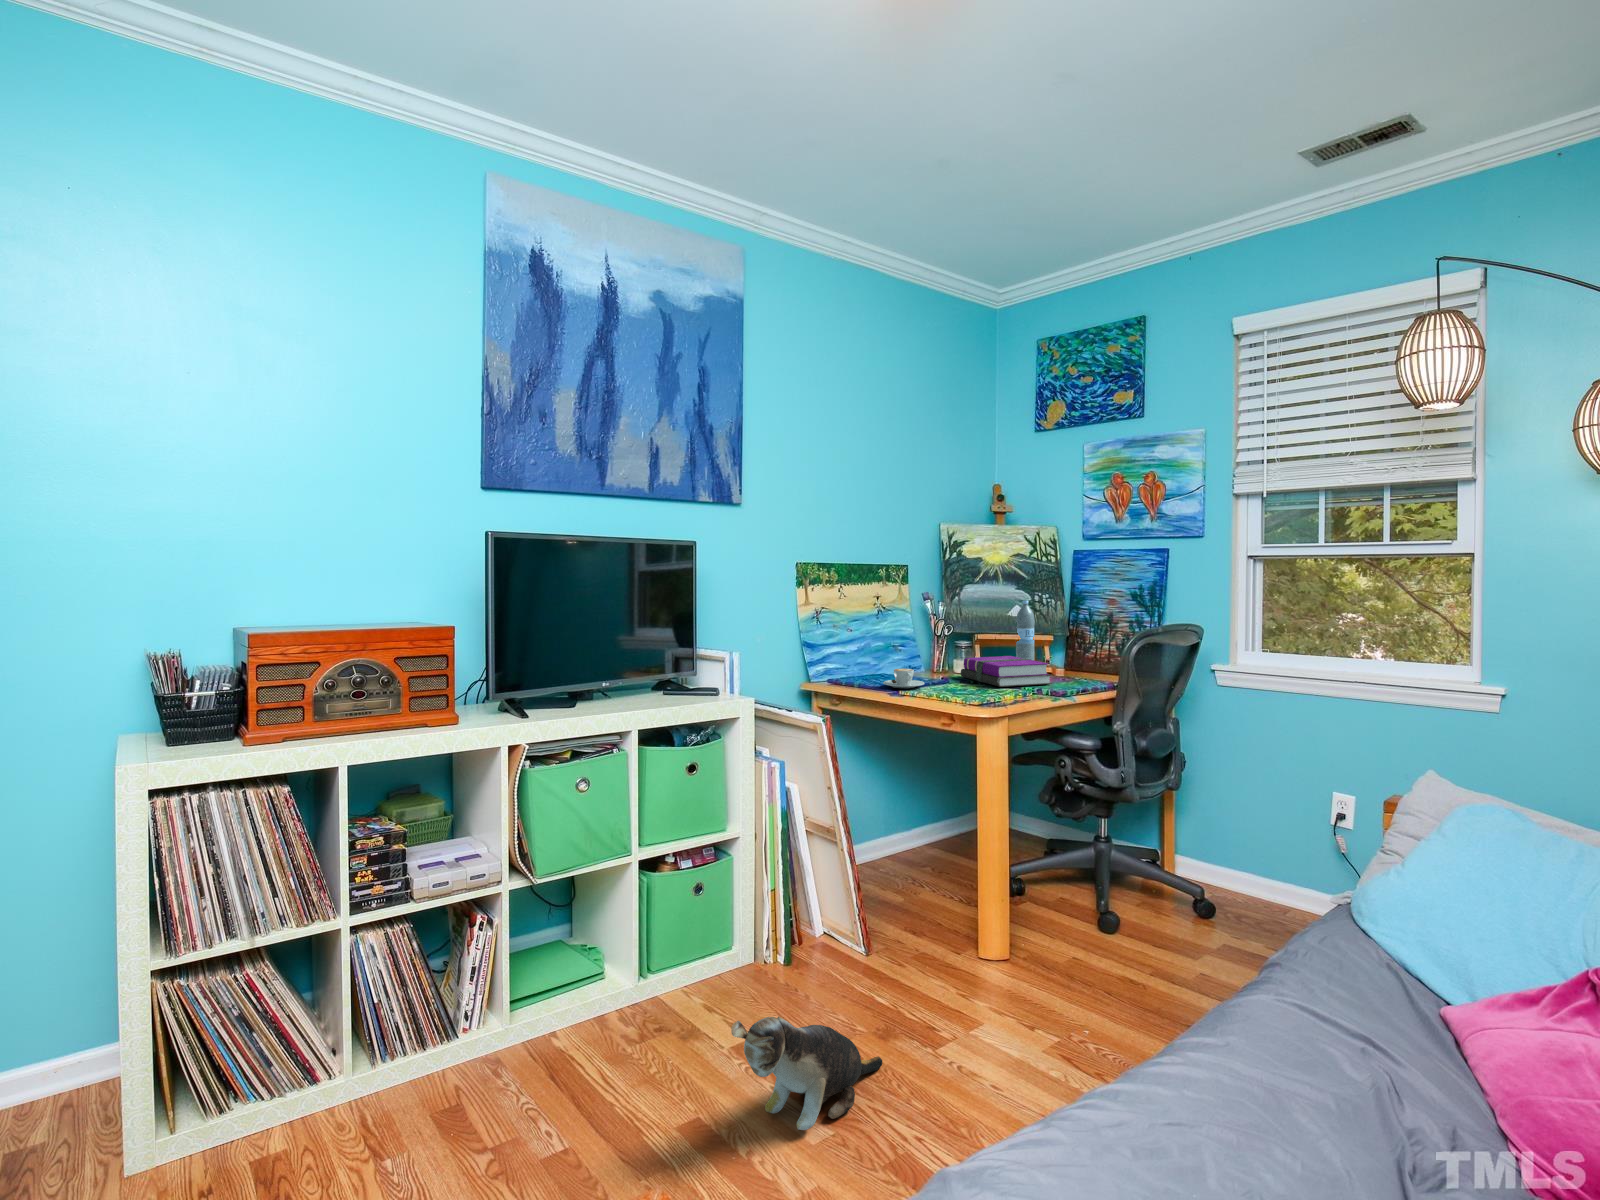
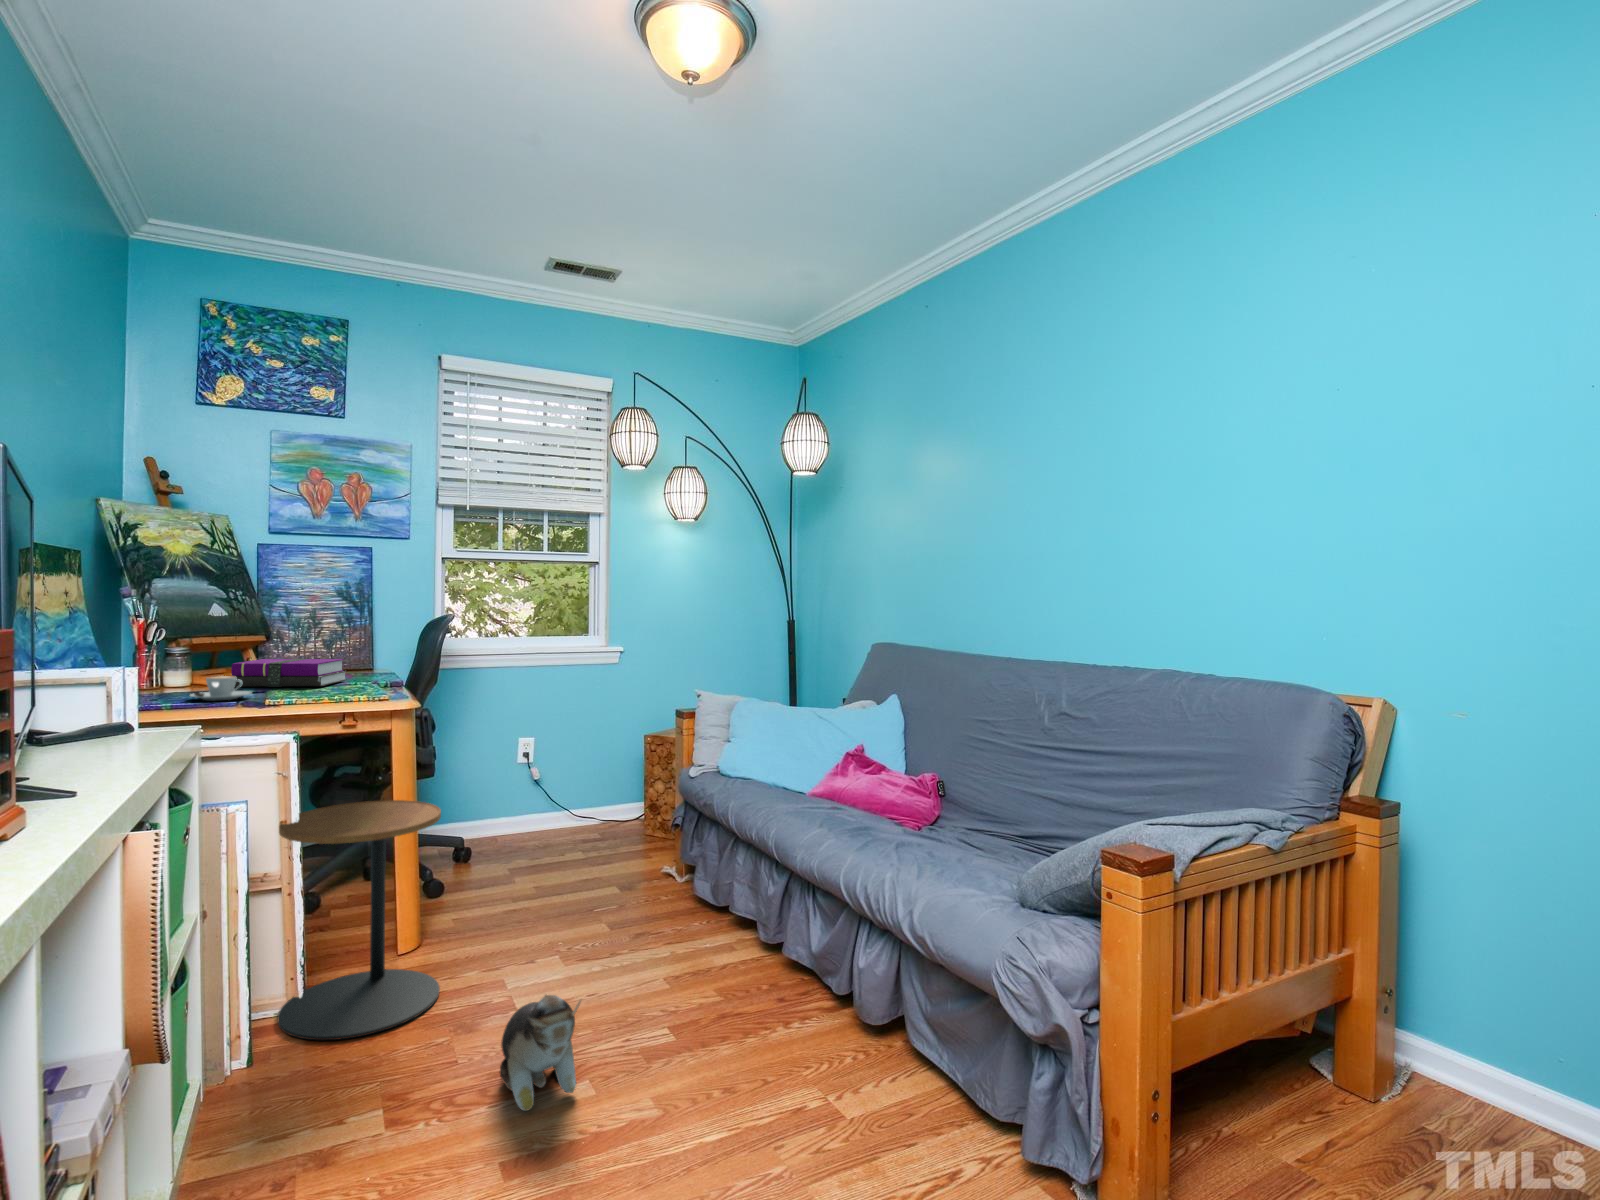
water bottle: present [1016,600,1035,660] -> none [224,598,250,676]
side table: none [833,791,961,1001] -> present [277,800,441,1040]

